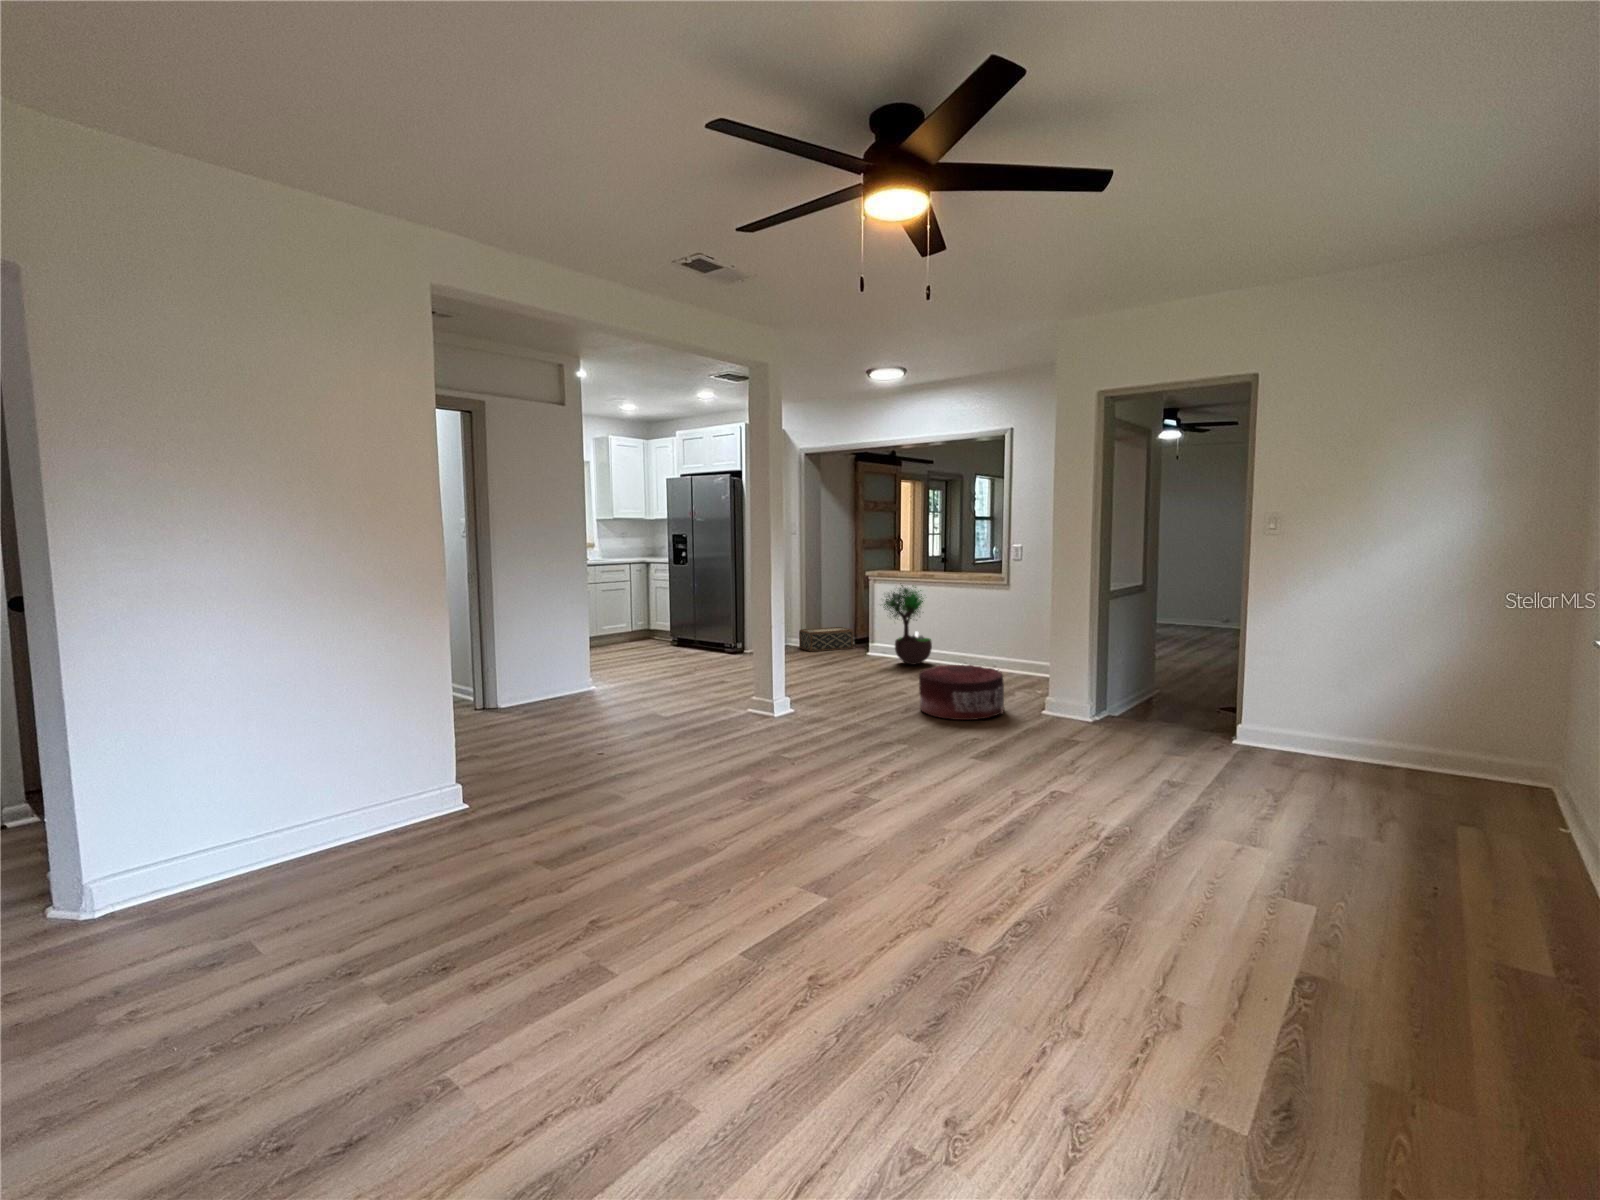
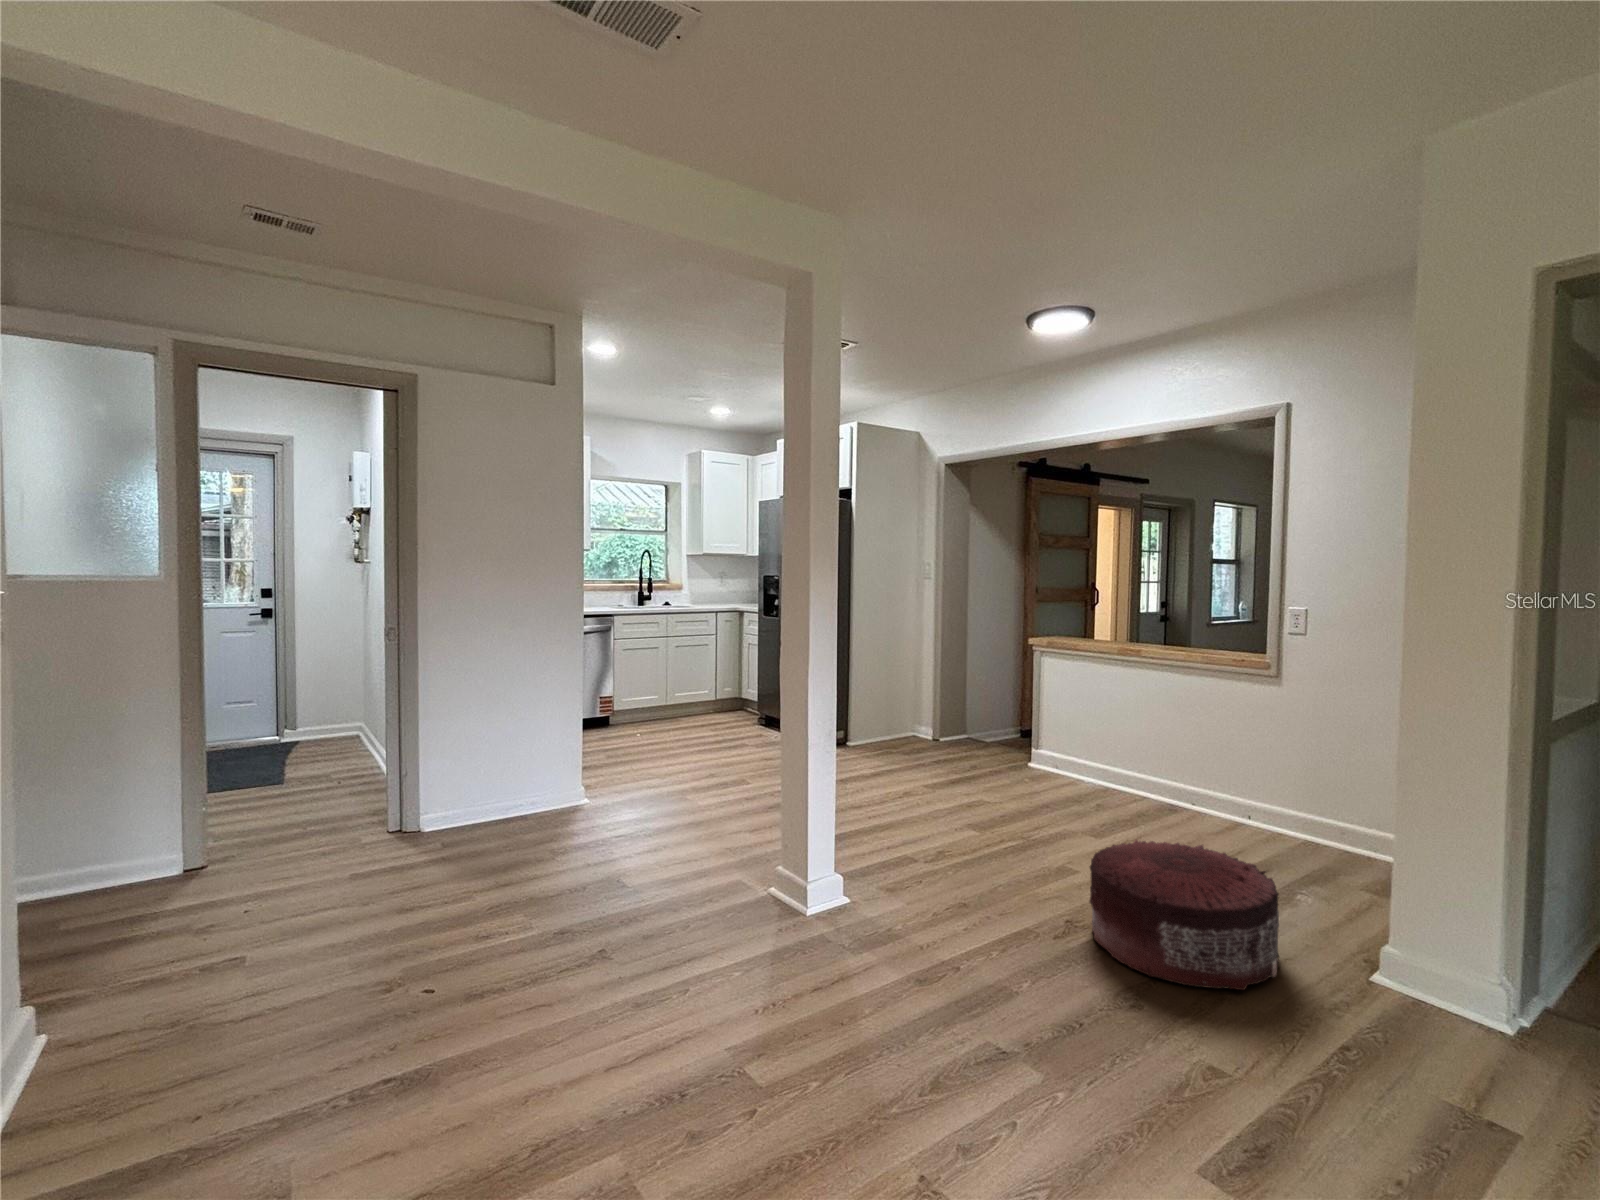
potted tree: present [884,585,932,665] -> none [1041,655,1134,795]
woven basket: present [799,627,853,652] -> none [932,714,1011,751]

